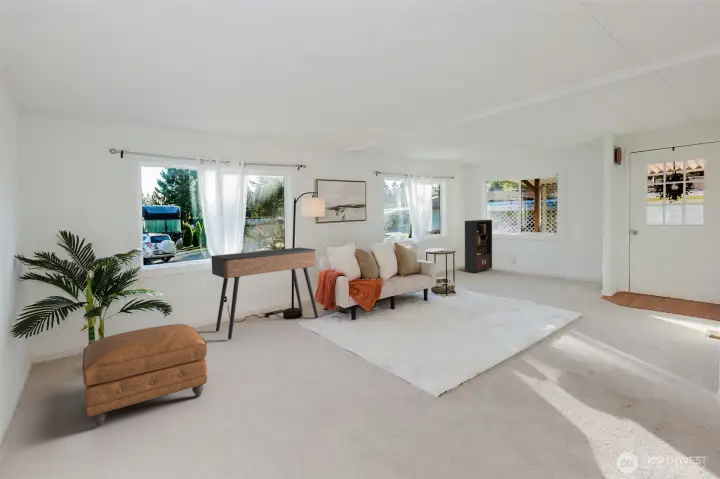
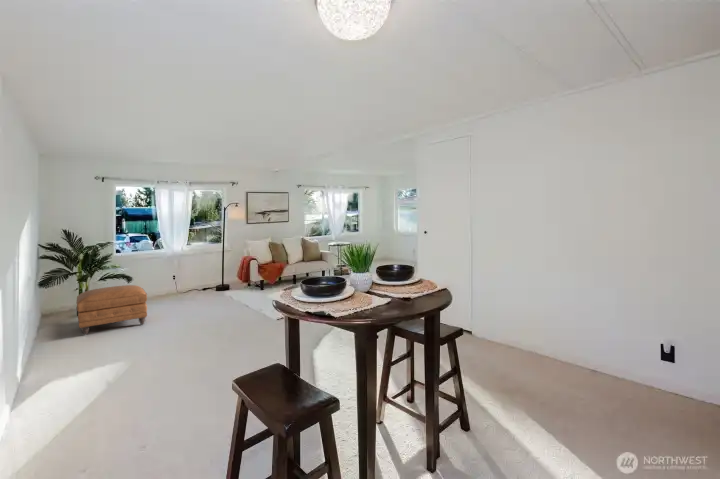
bookcase: present [465,220,492,272] -> none [377,221,401,262]
console table: present [211,248,318,340] -> none [162,241,239,301]

